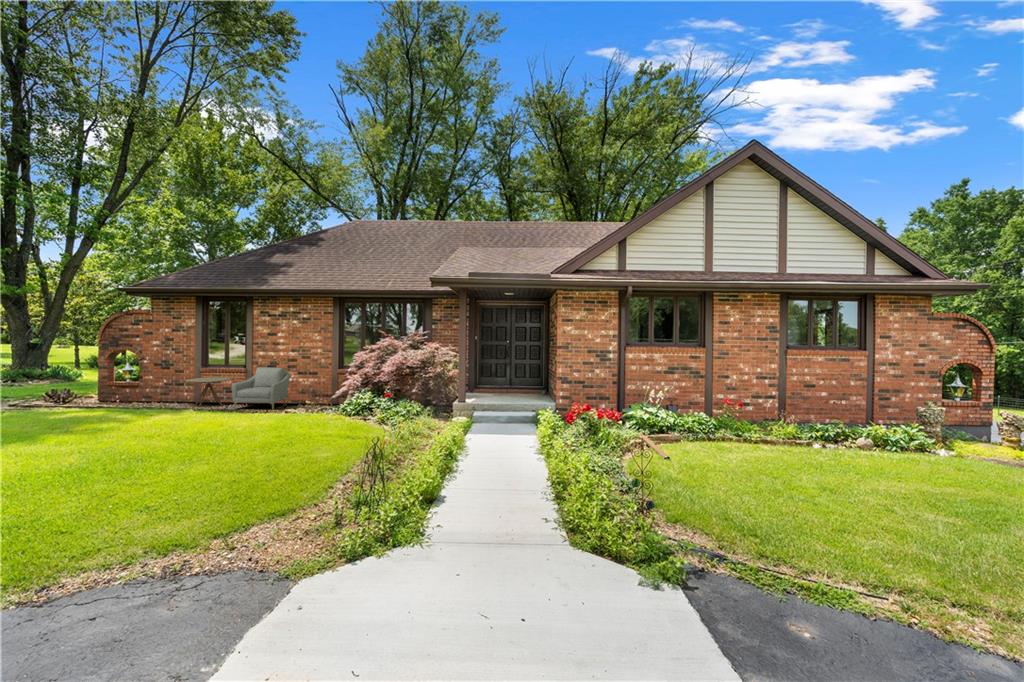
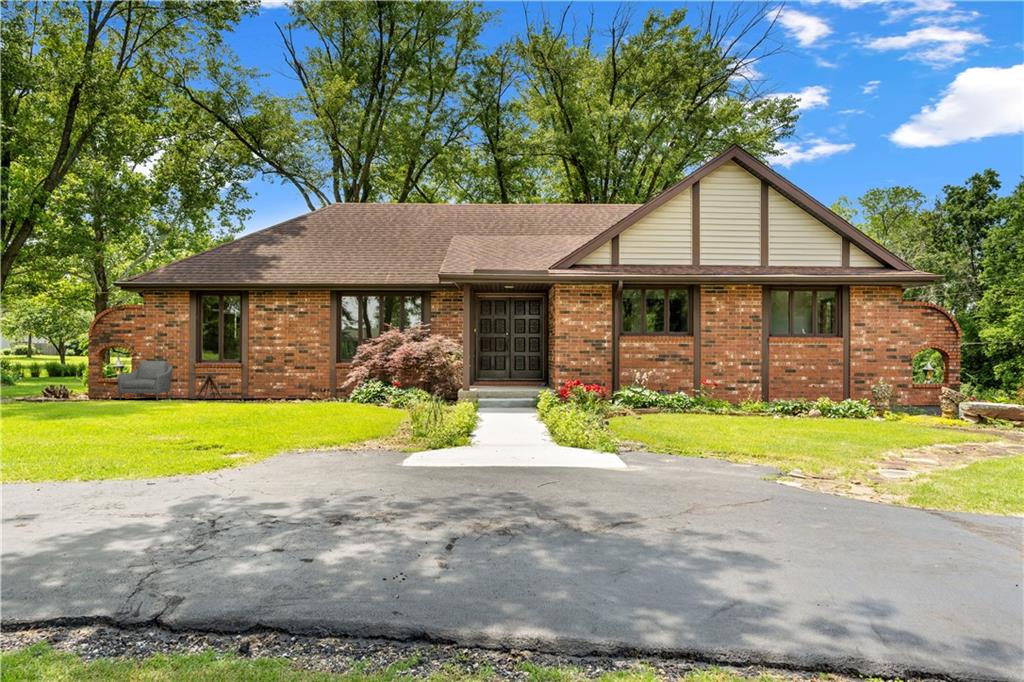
chair: present [232,367,290,409] -> present [118,361,173,400]

